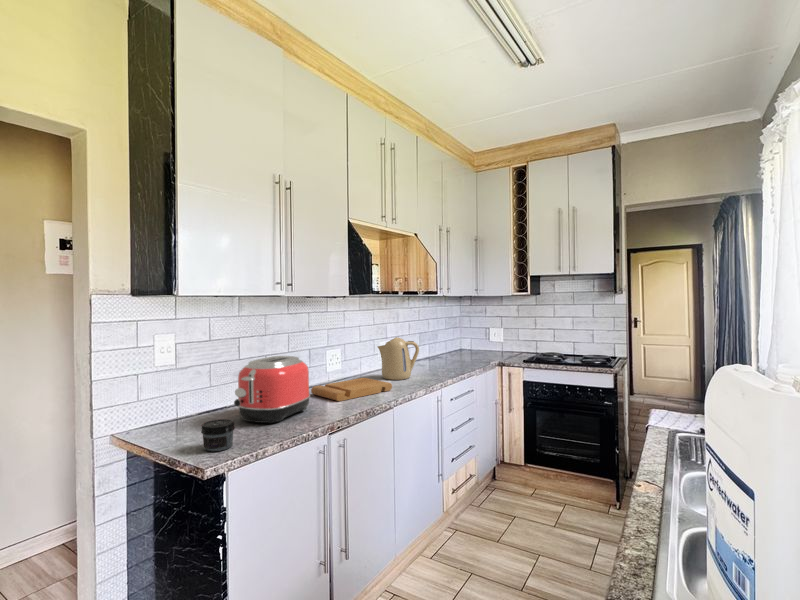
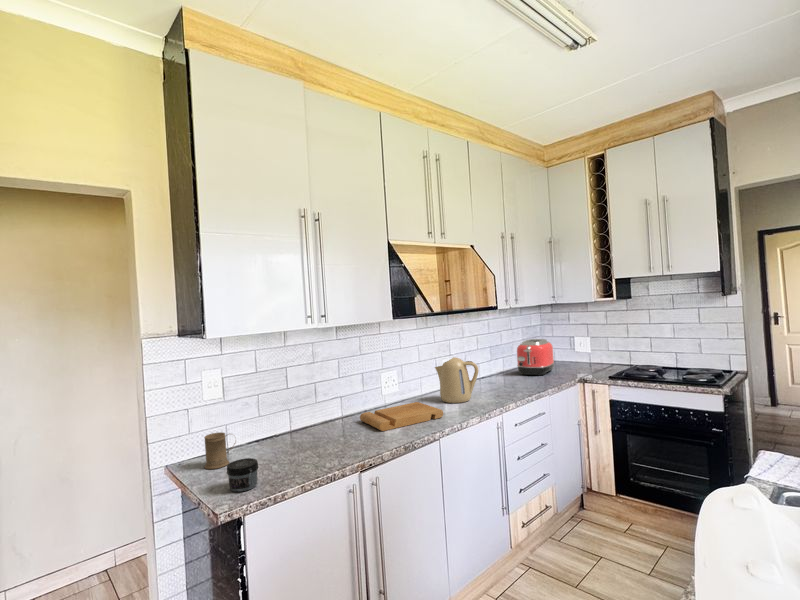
toaster: present [234,356,310,424] -> present [517,339,554,376]
mug: none [160,398,196,436] -> present [204,432,235,469]

